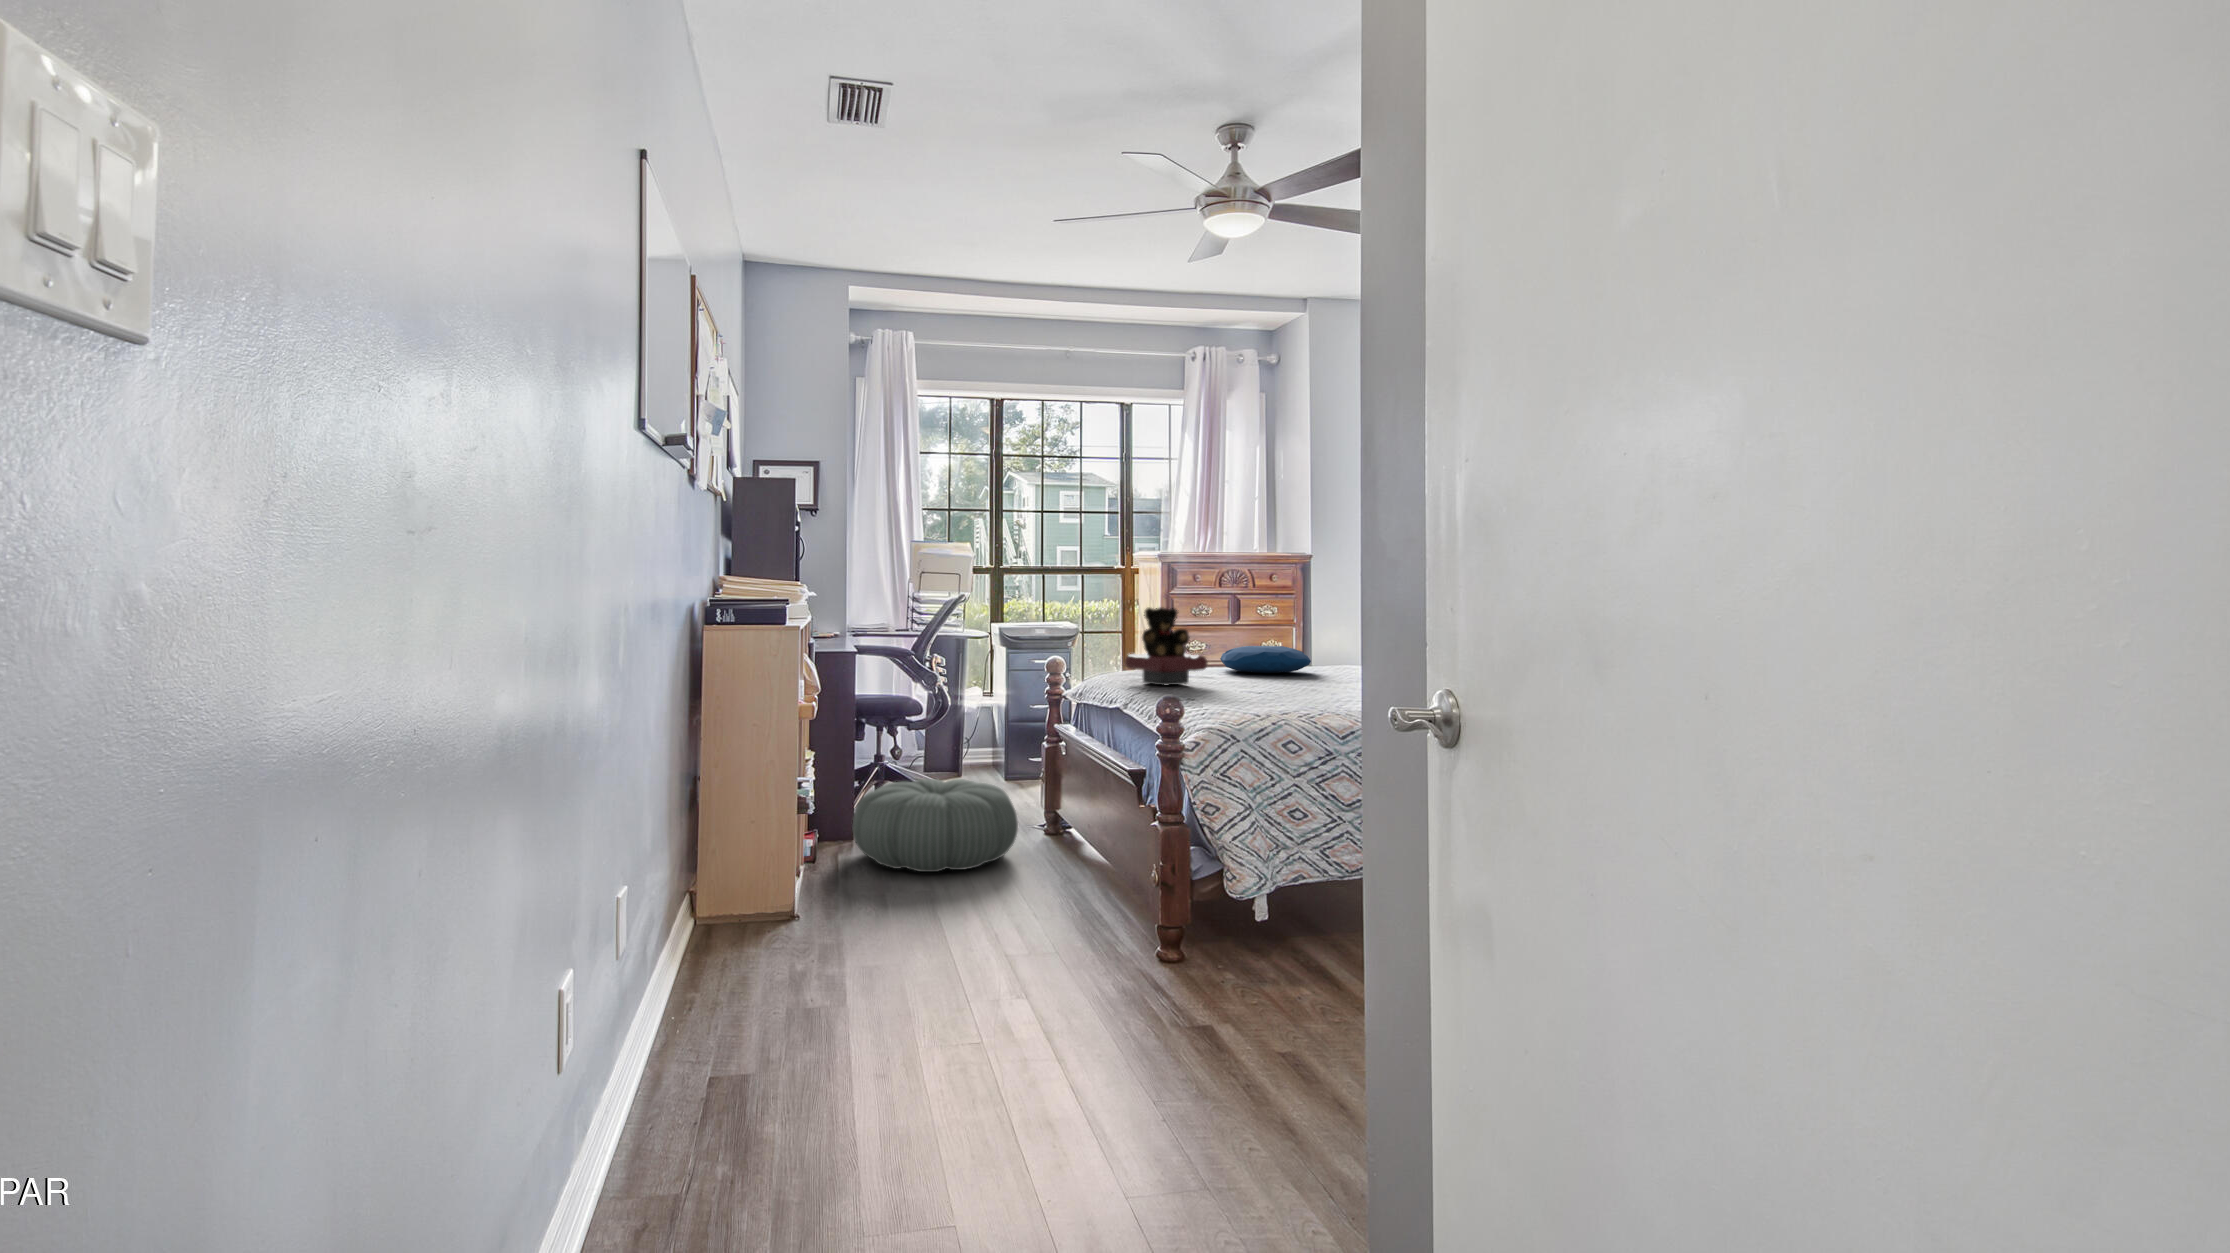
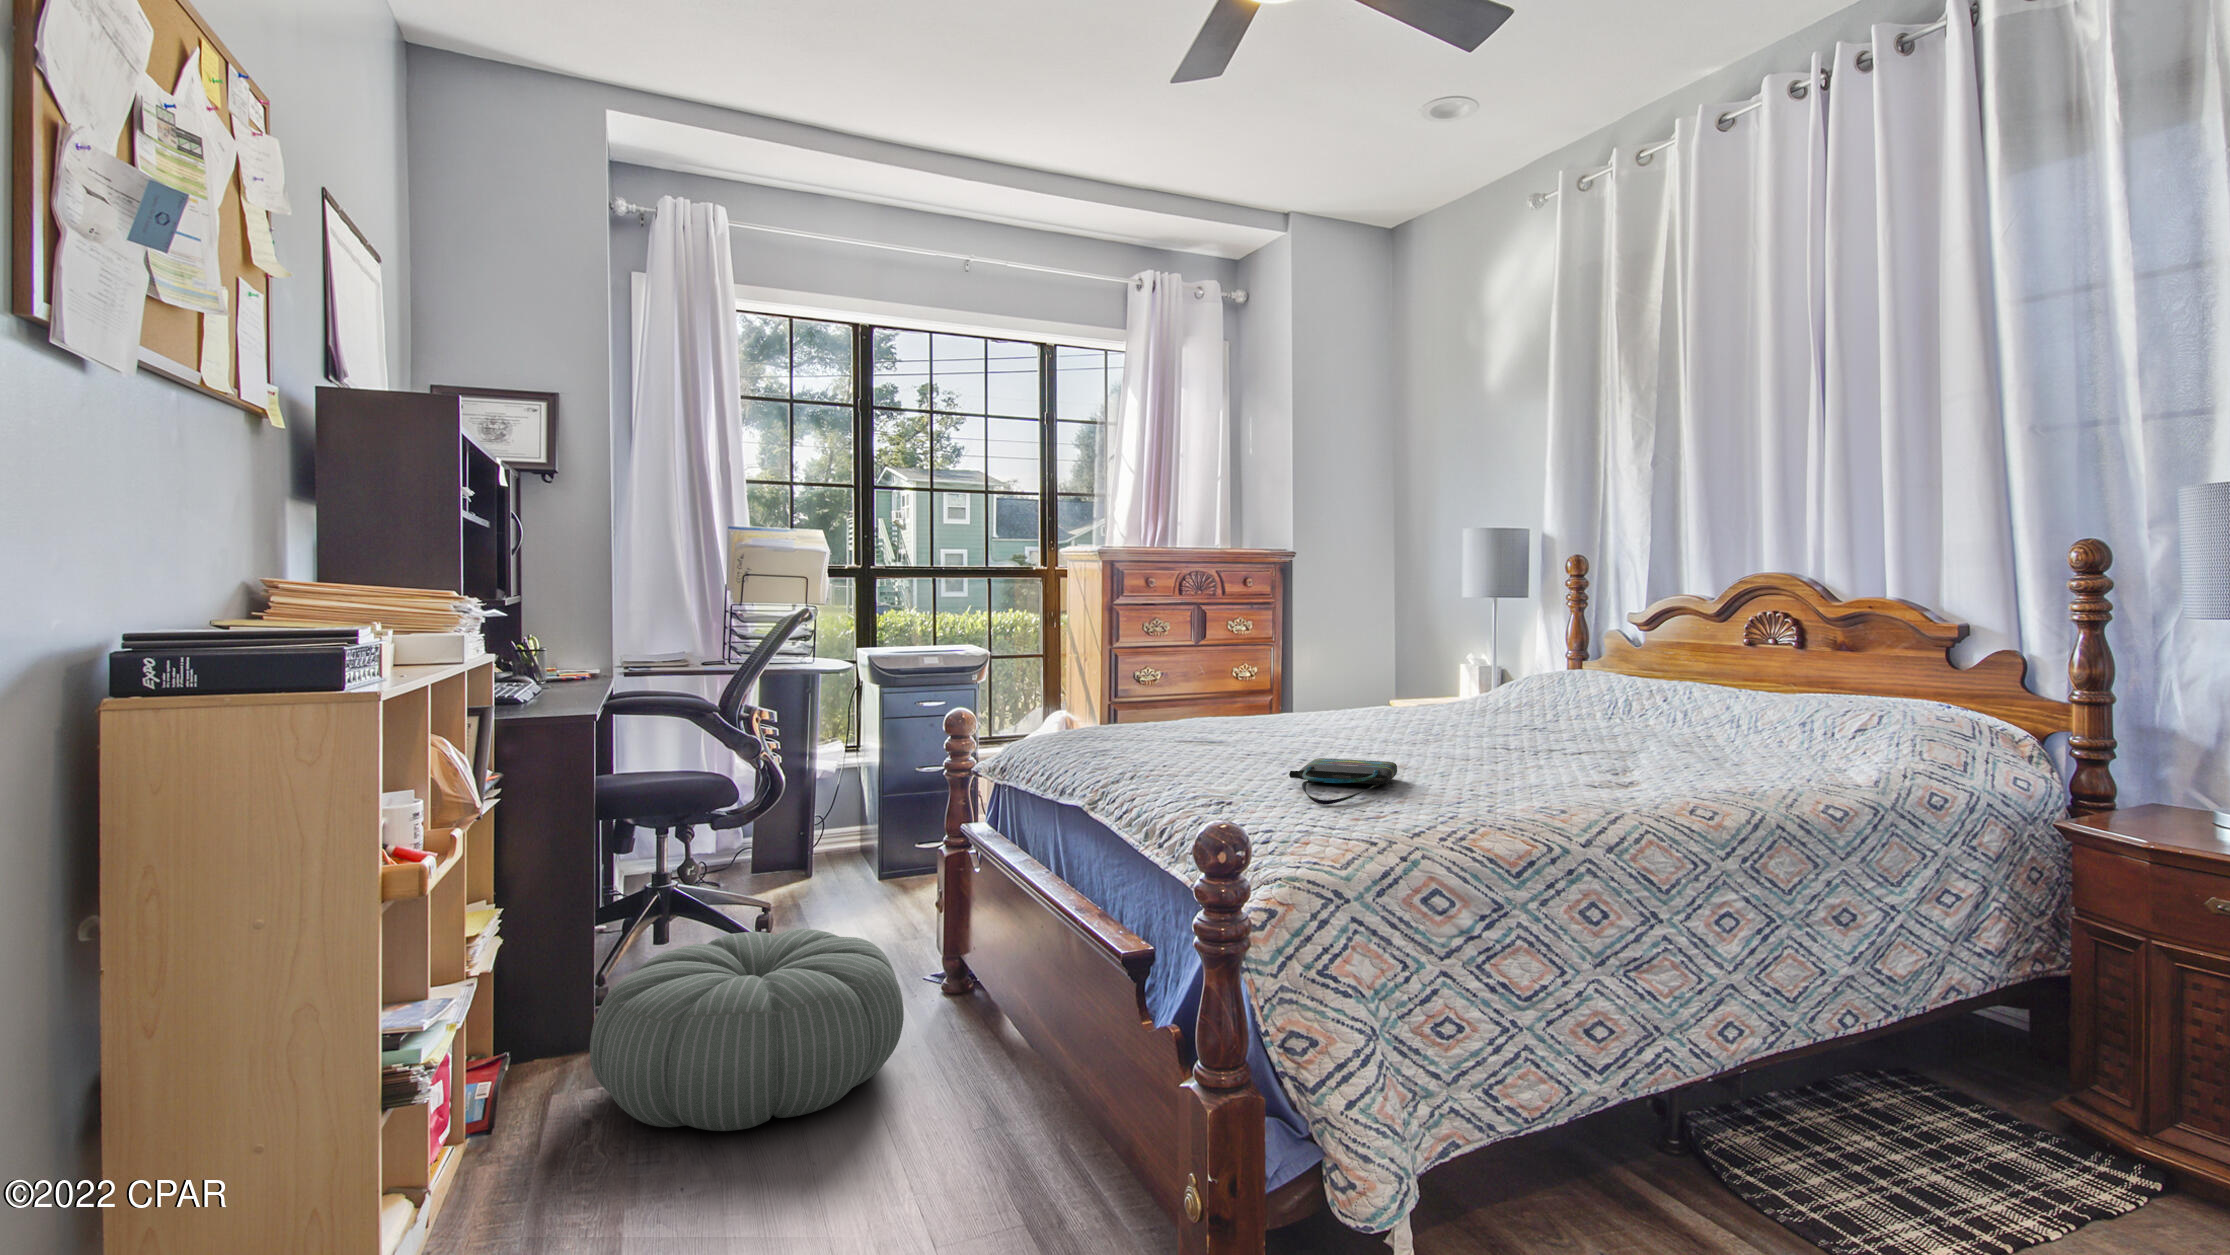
teddy bear: present [1125,608,1208,686] -> none [1085,636,1219,766]
pillow: present [1220,646,1311,673] -> none [1204,685,1339,726]
tote bag: none [1241,683,1313,701] -> present [1289,758,1397,805]

